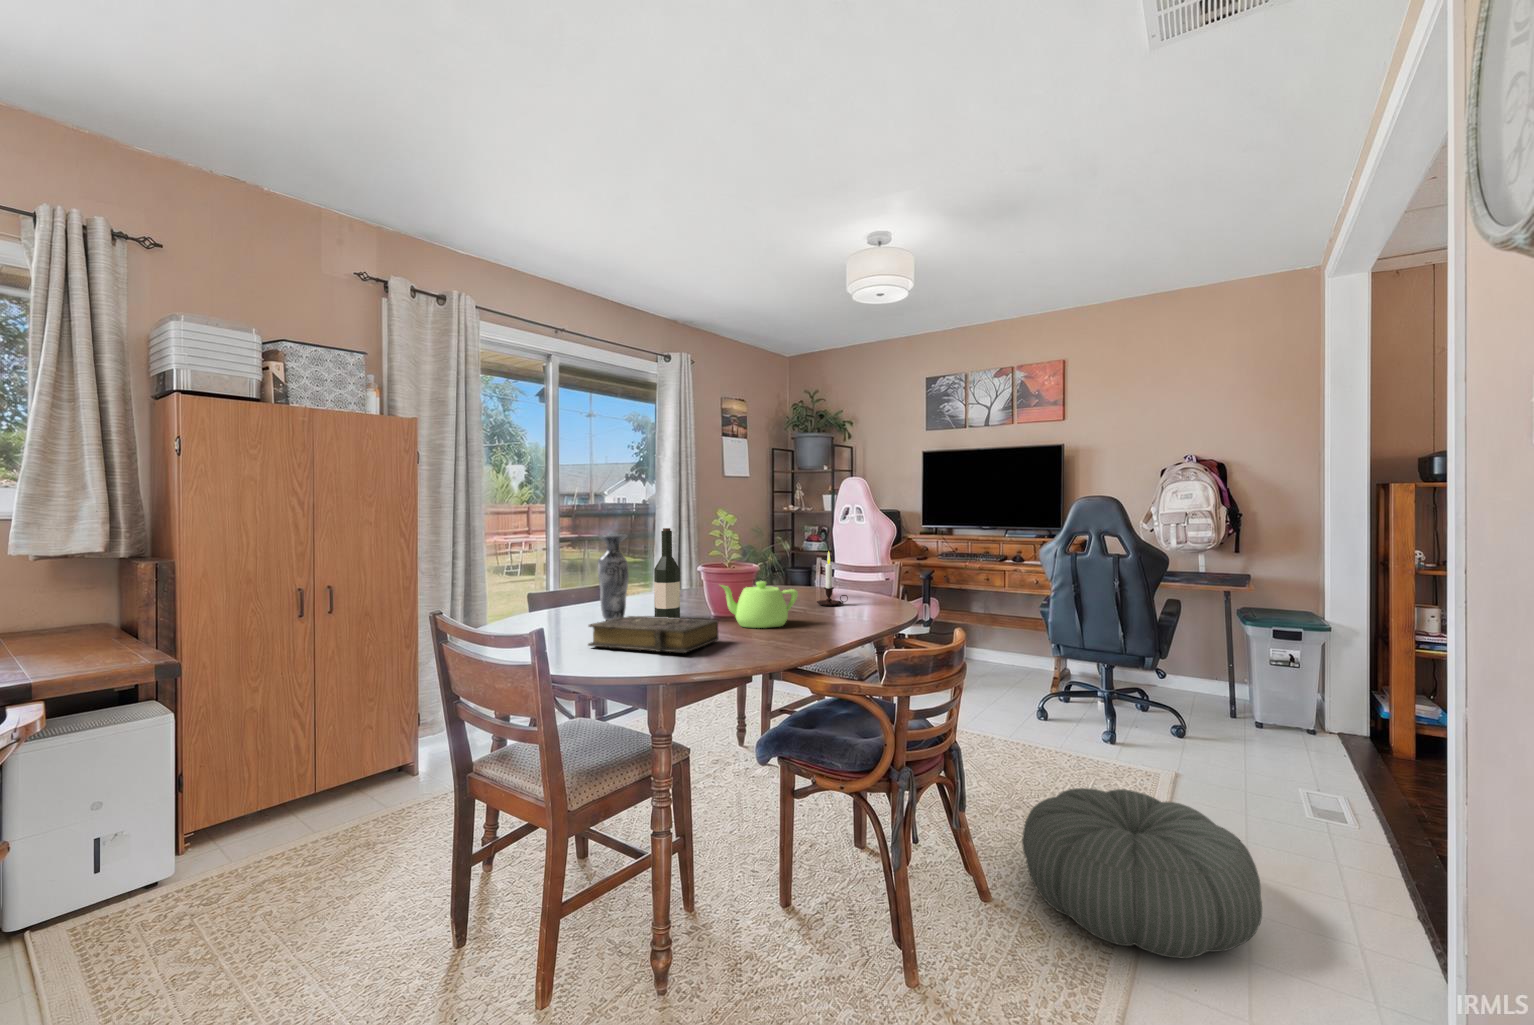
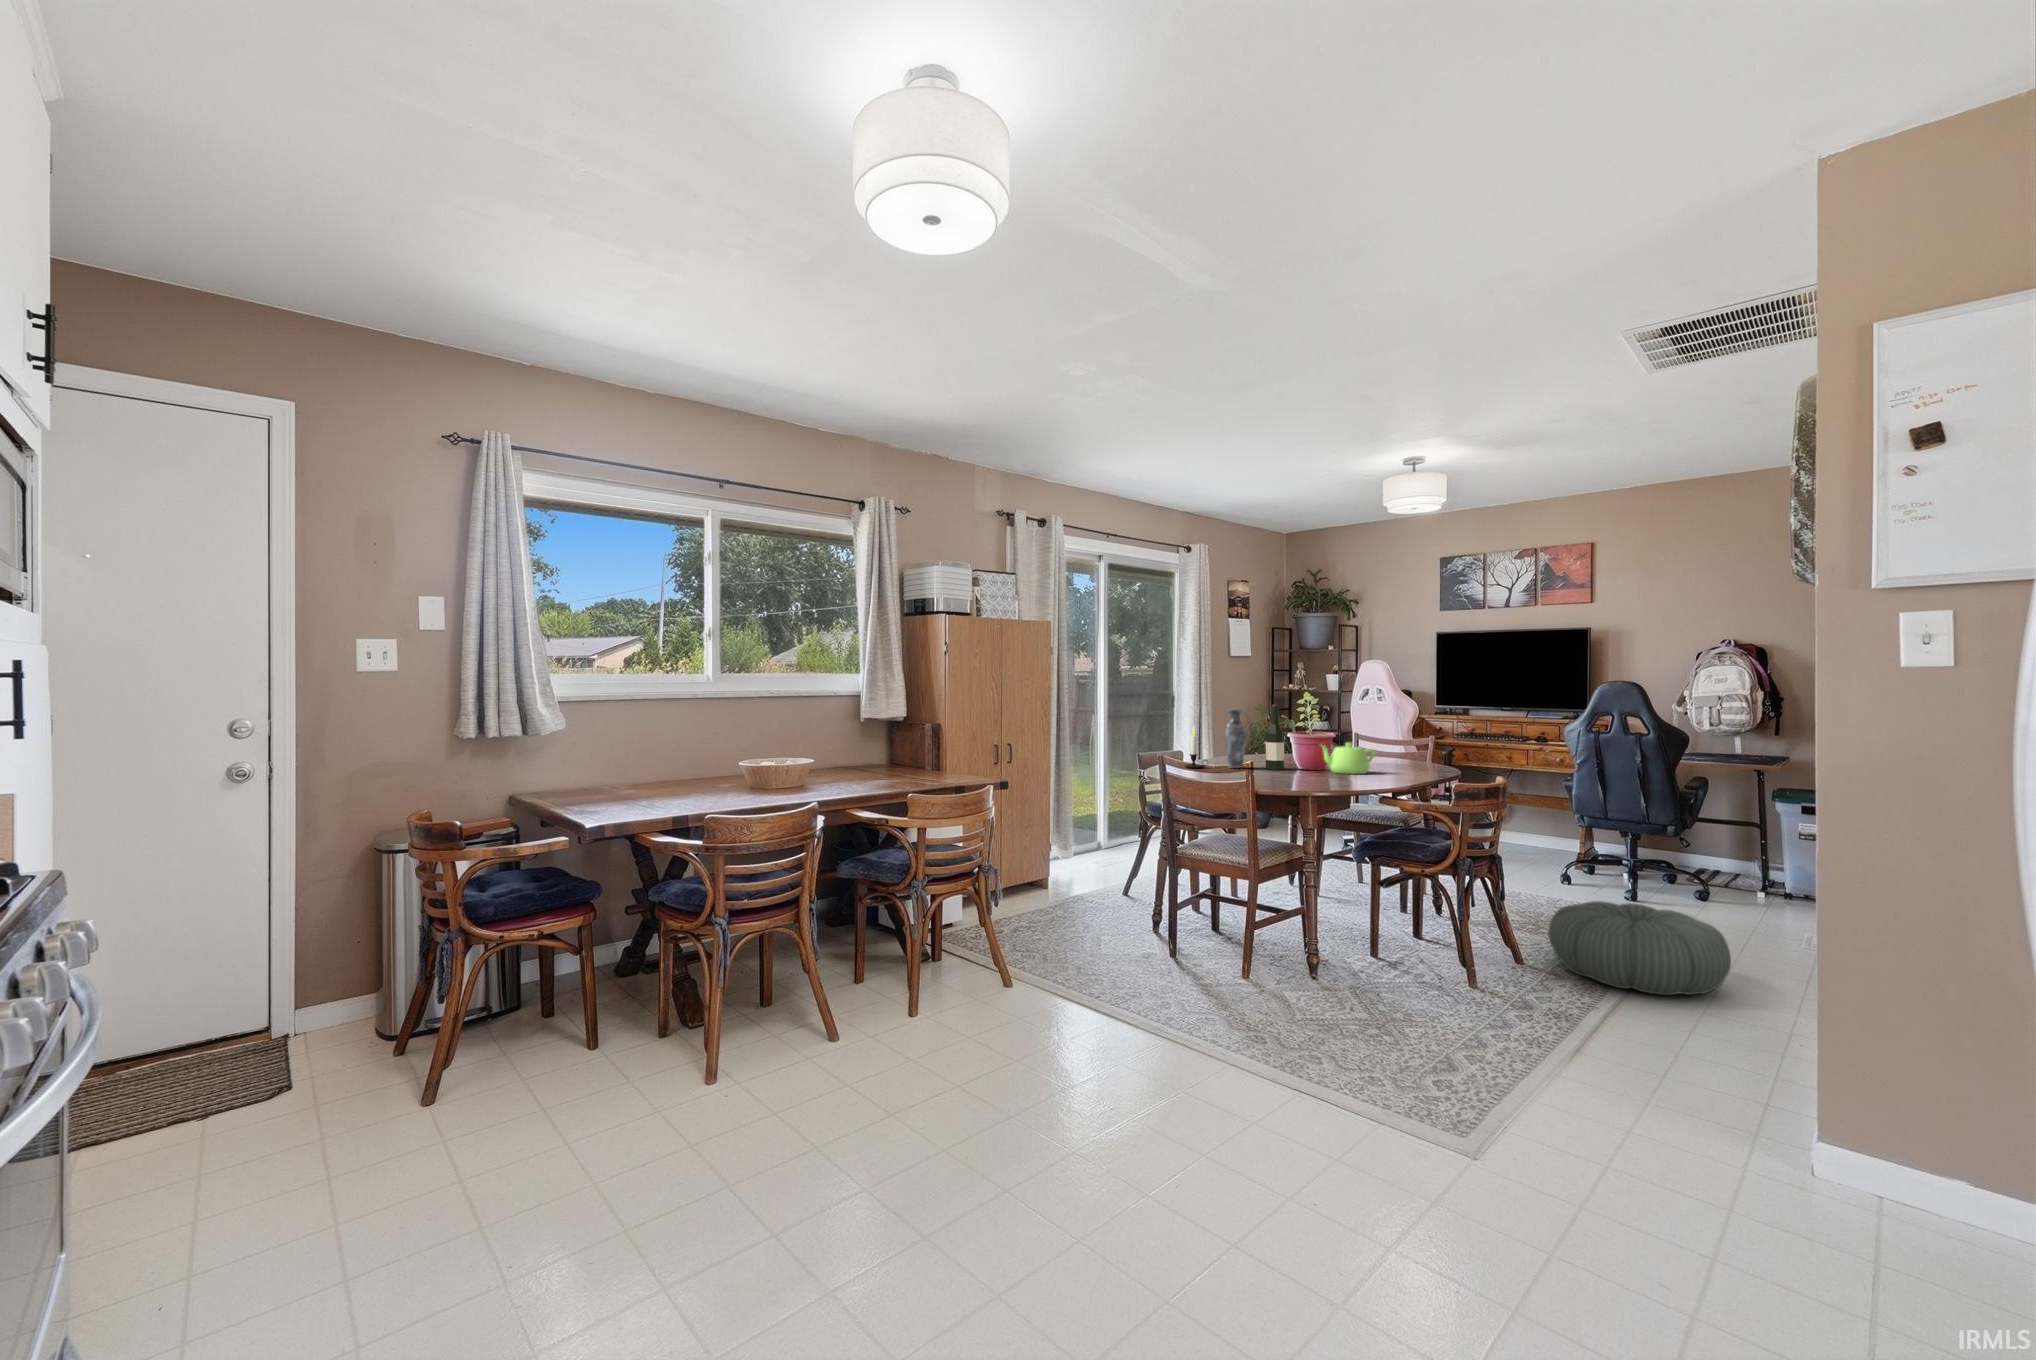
candle: present [817,551,848,606] -> present [1184,726,1208,768]
book: present [588,616,719,653] -> none [1250,762,1333,781]

